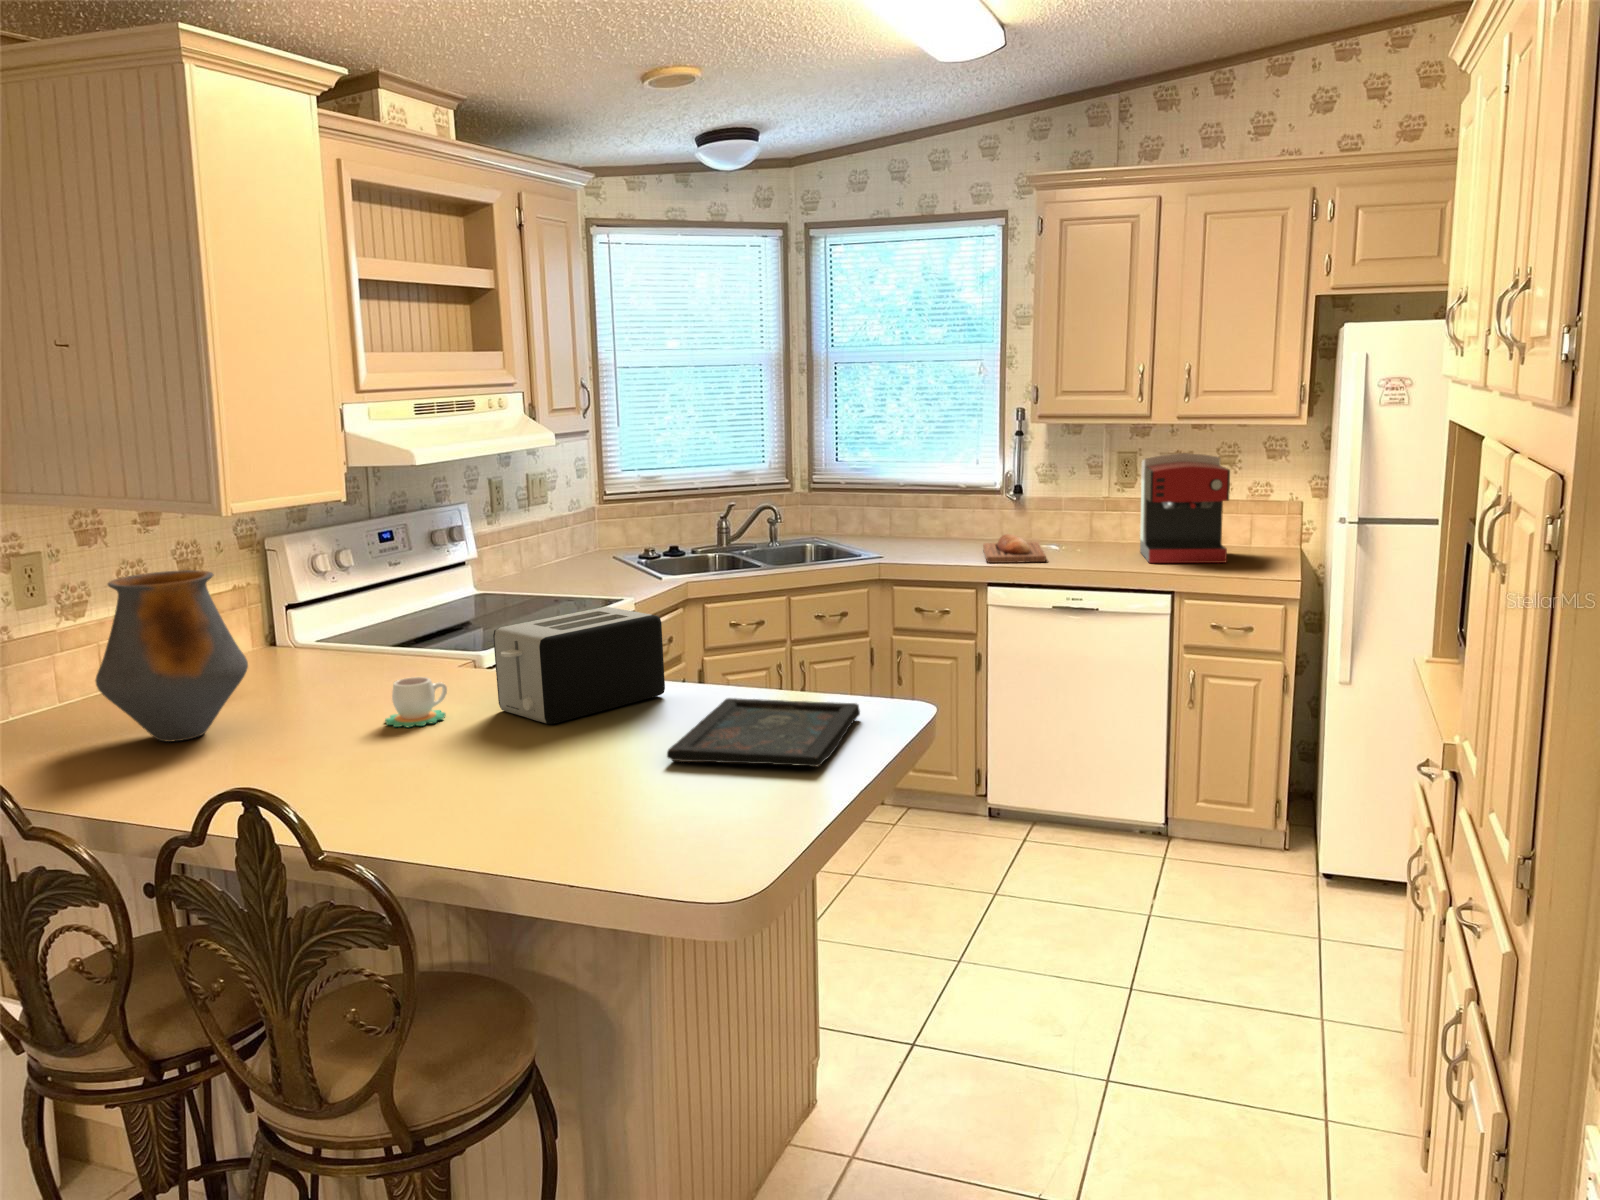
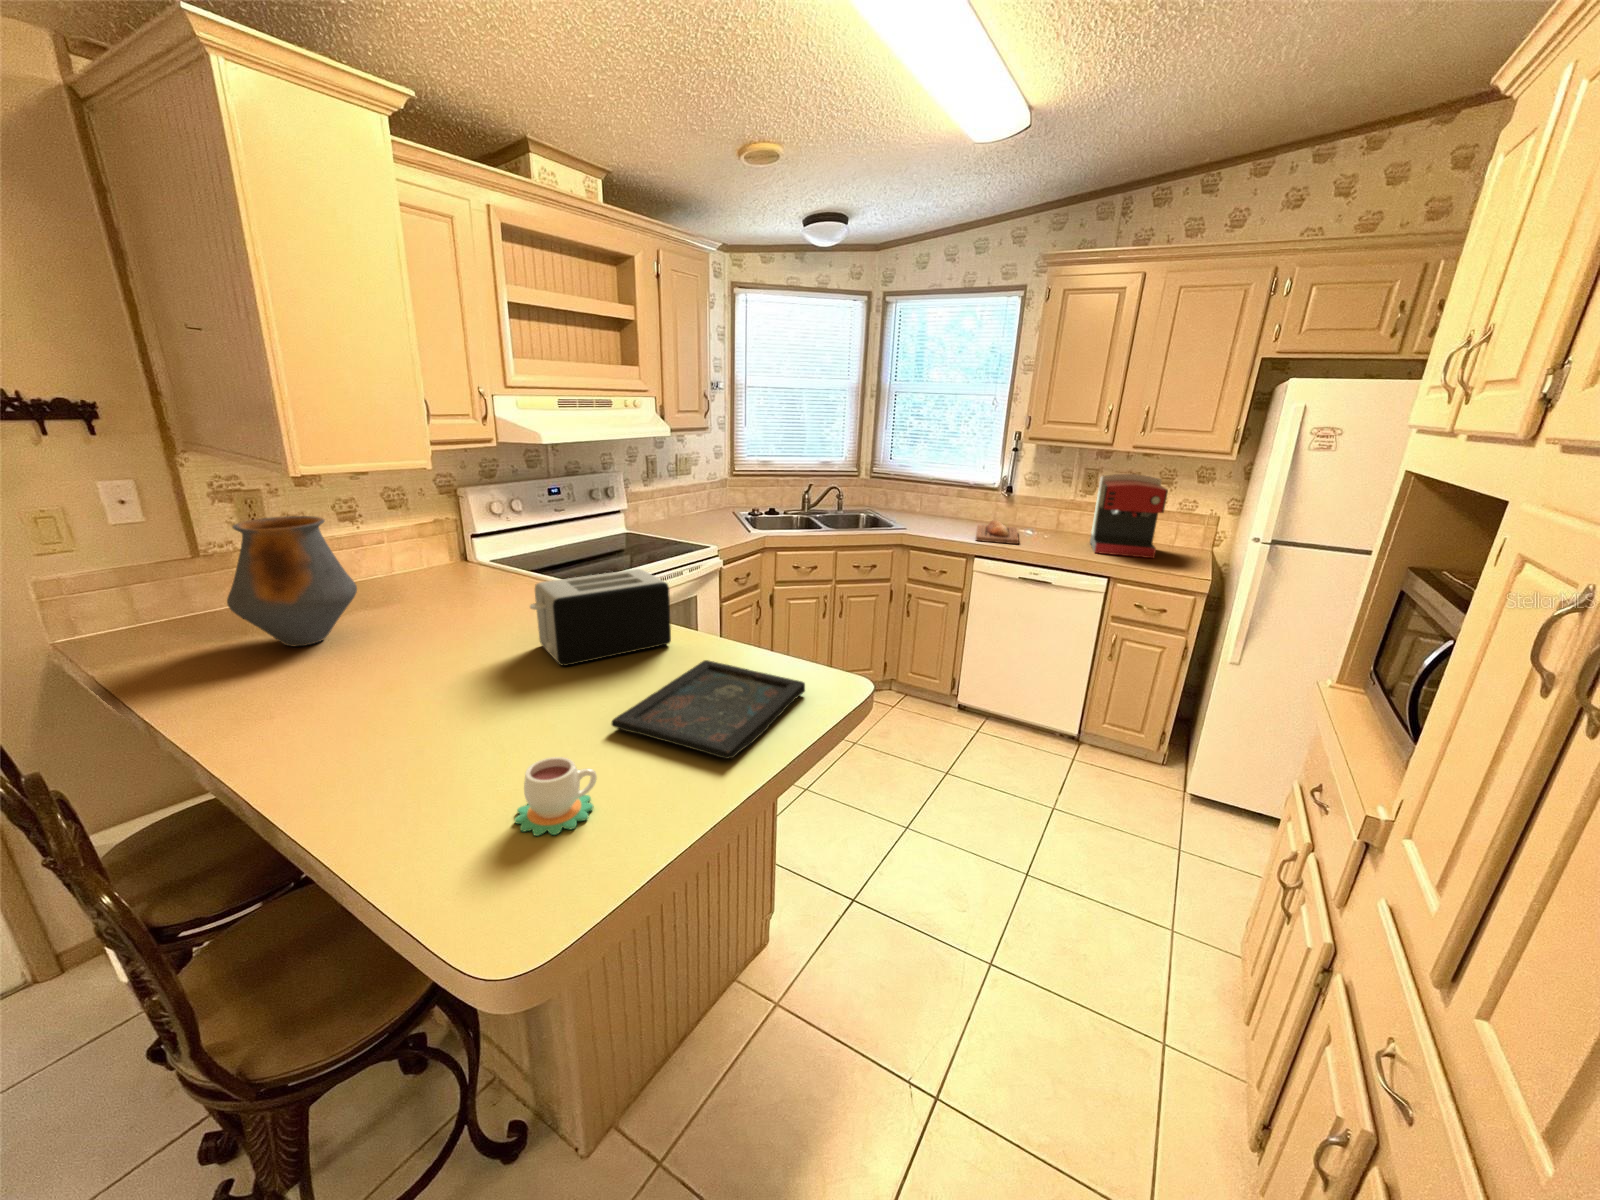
mug: present [385,677,447,727] -> present [515,757,597,836]

